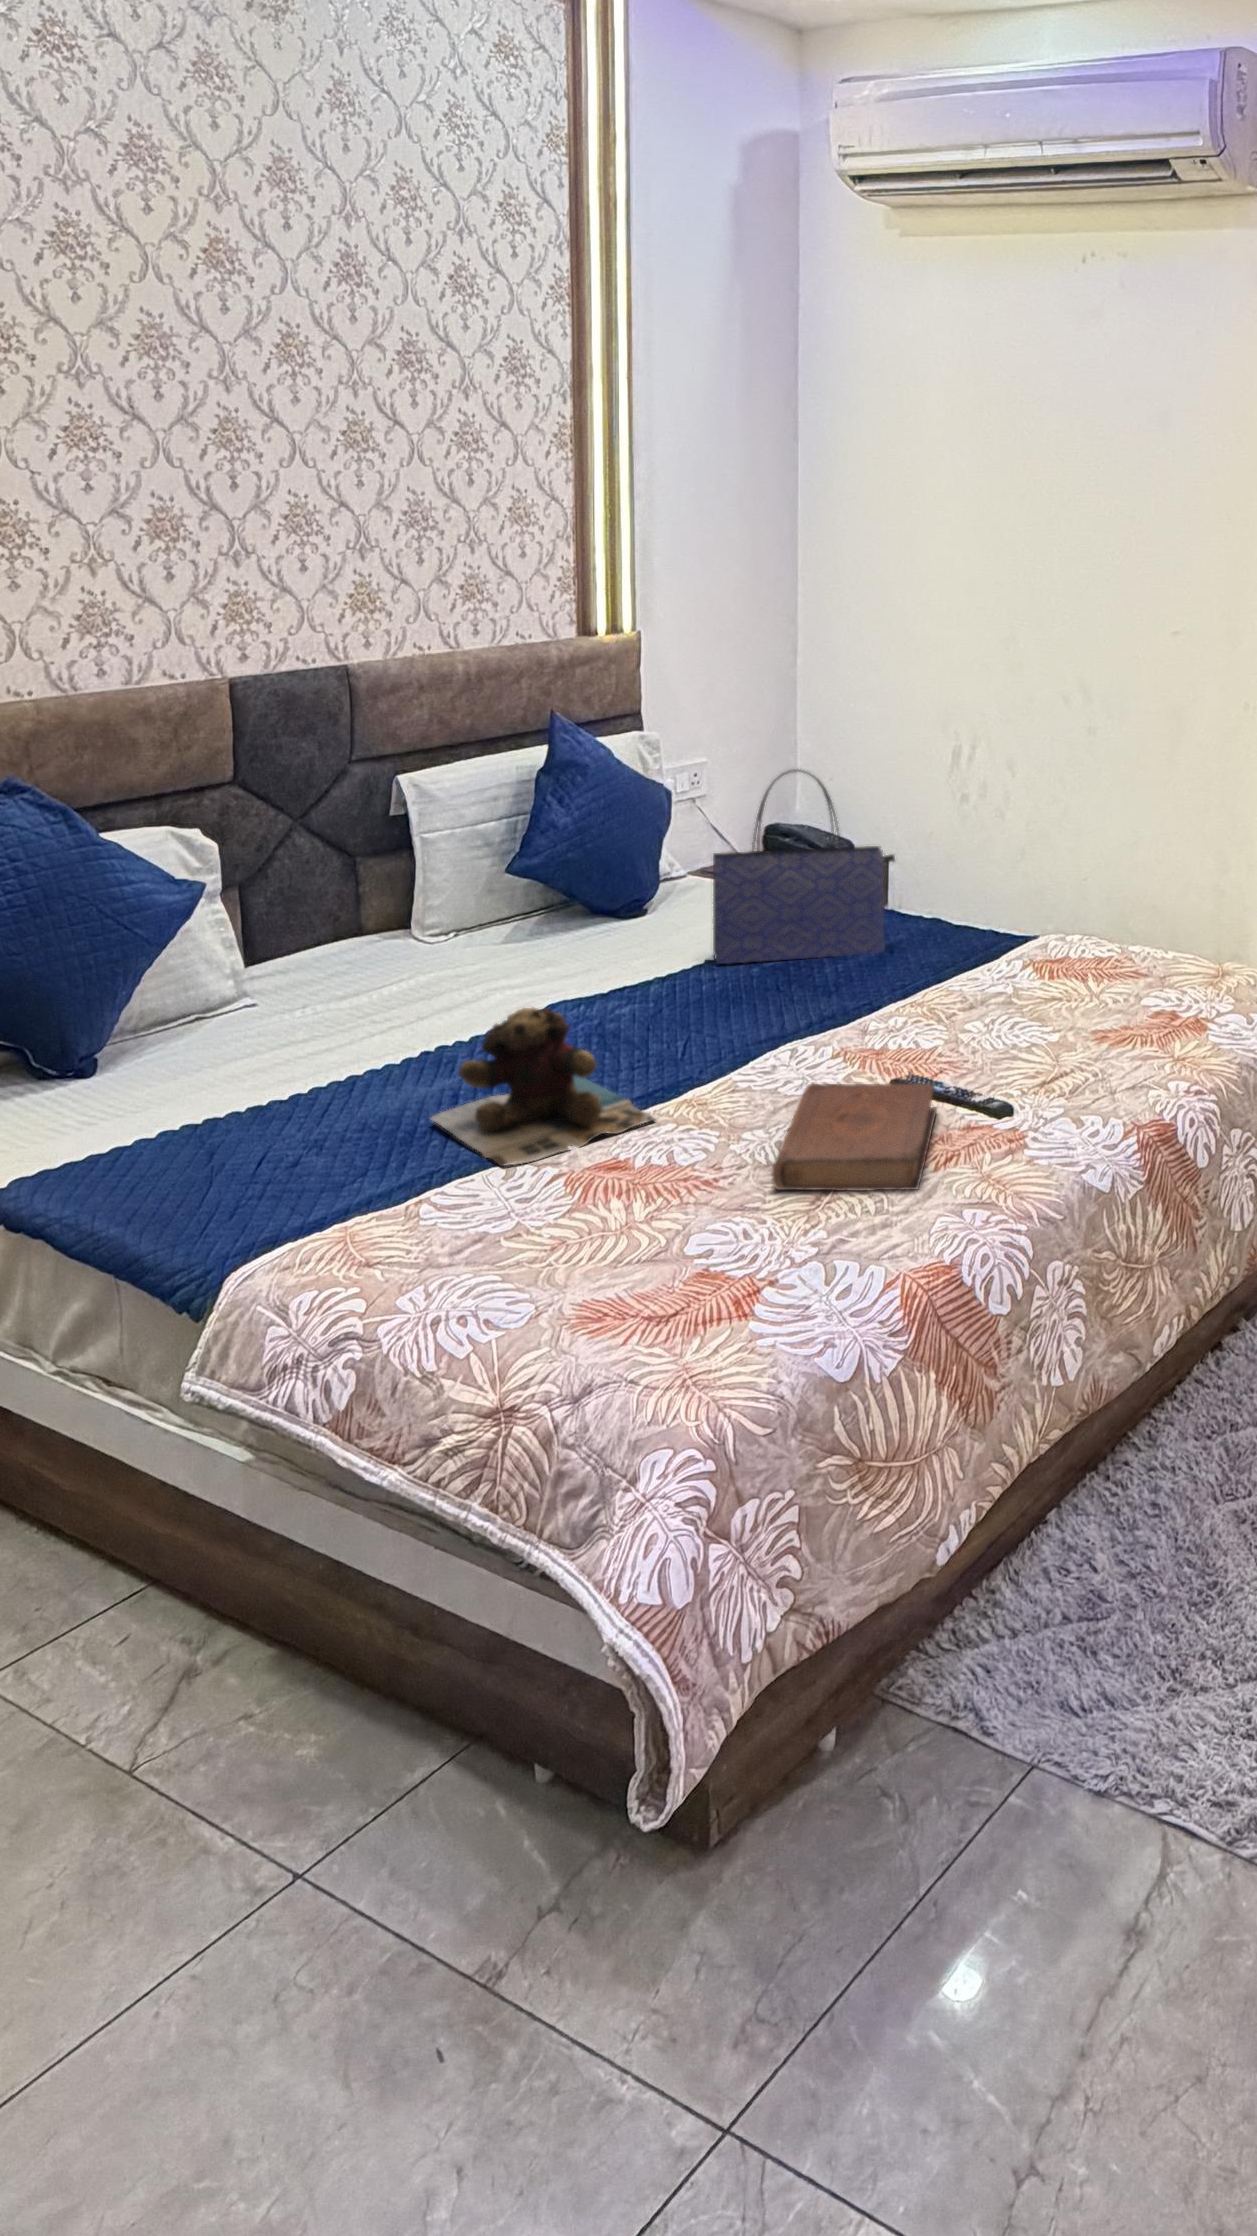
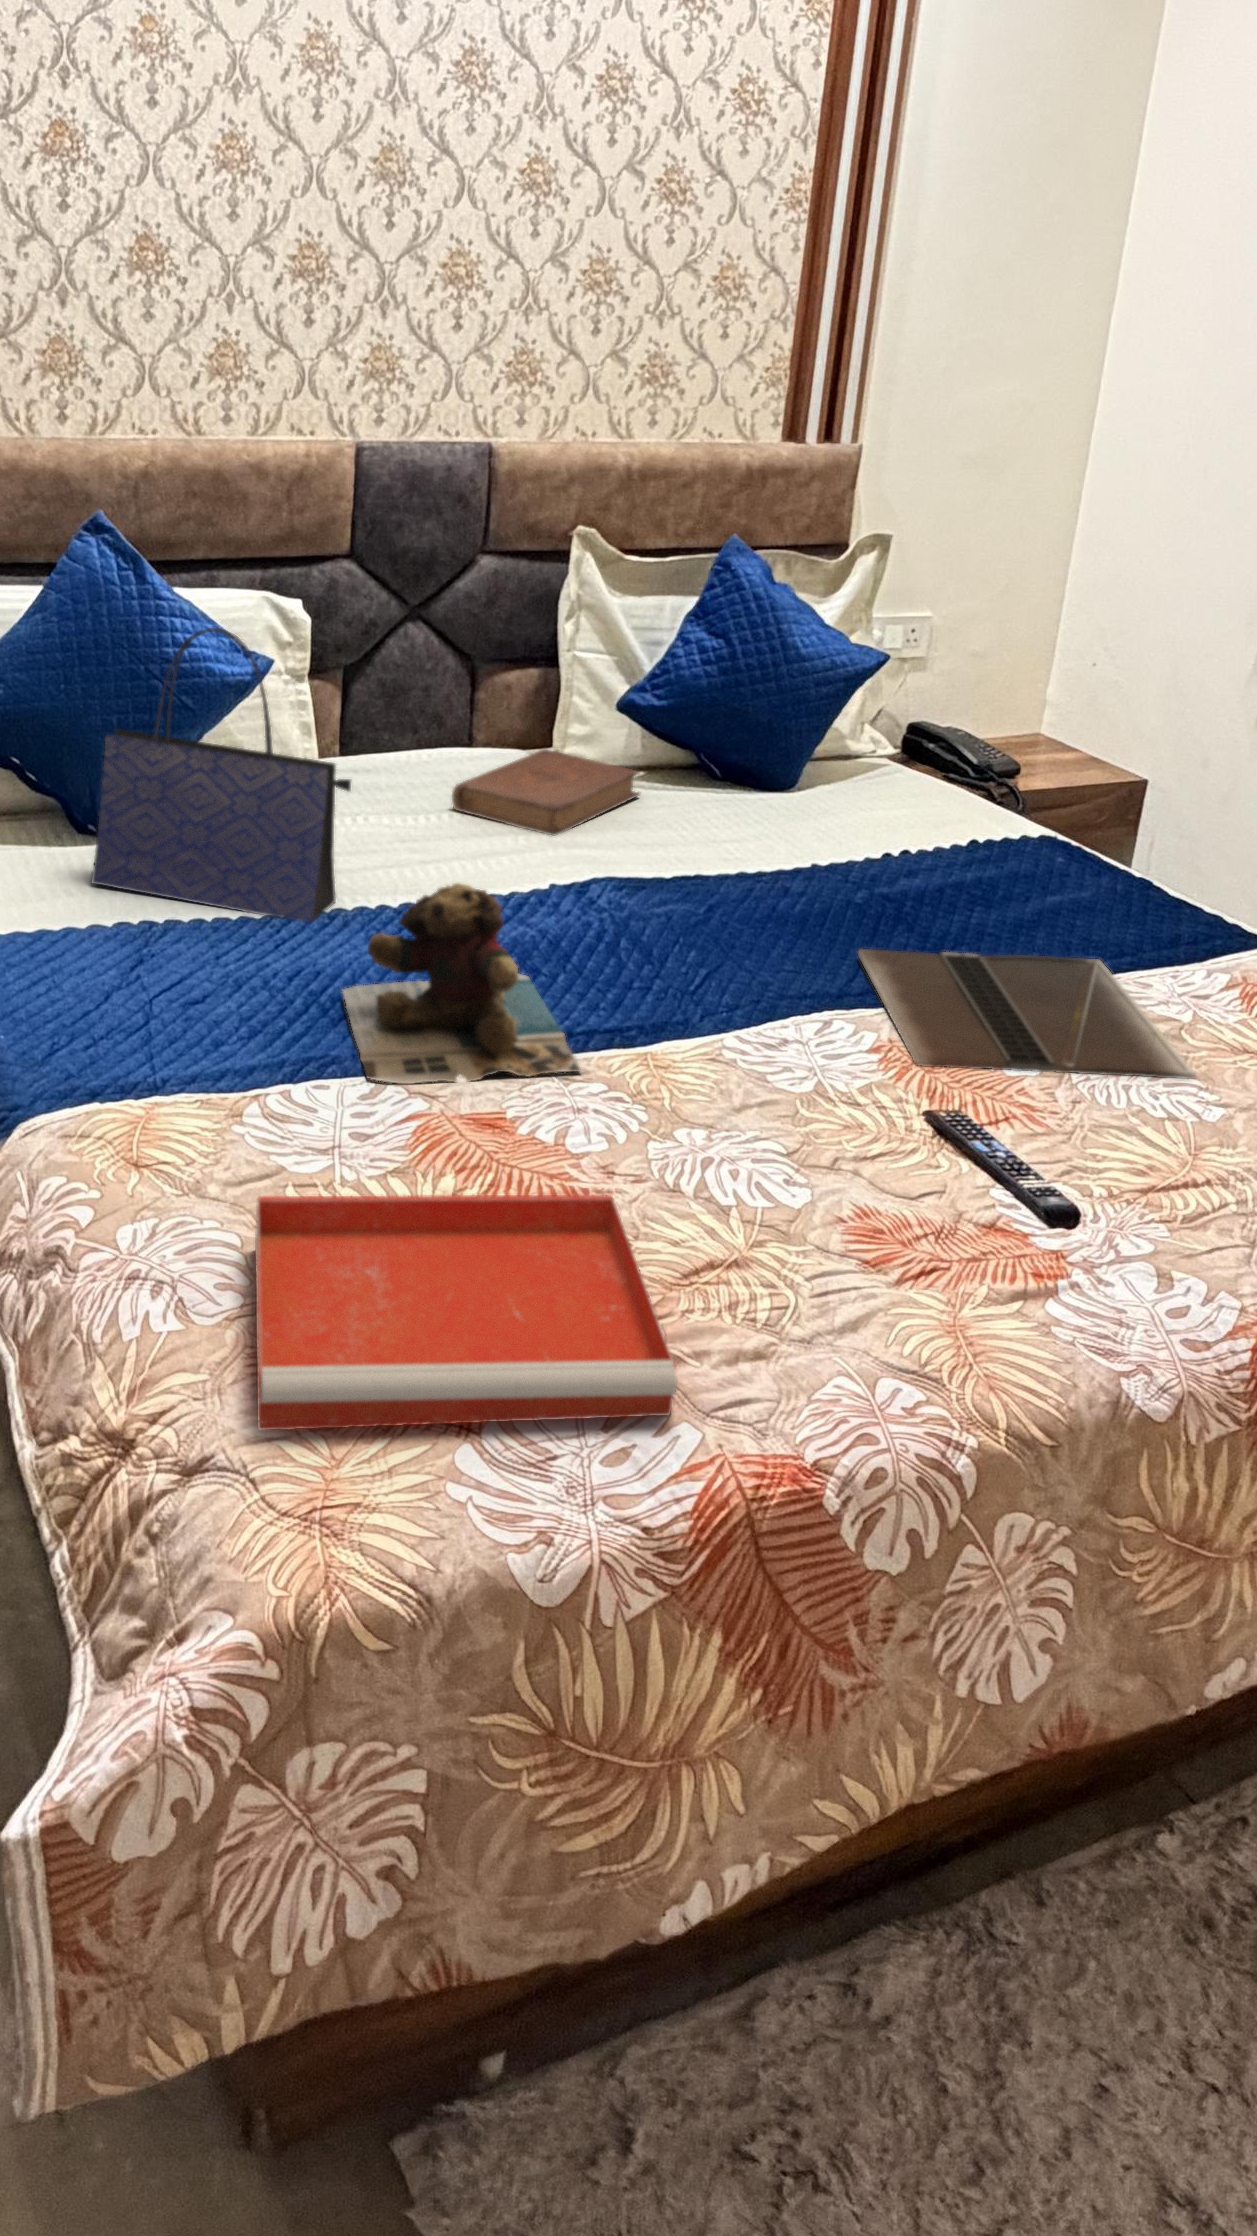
tote bag: present [713,770,895,964] -> present [92,628,351,922]
laptop: none [790,971,1037,1059] -> present [858,949,1196,1079]
book: present [771,1084,937,1191] -> present [452,749,640,836]
tray: none [515,1168,866,1359] -> present [255,1195,677,1430]

